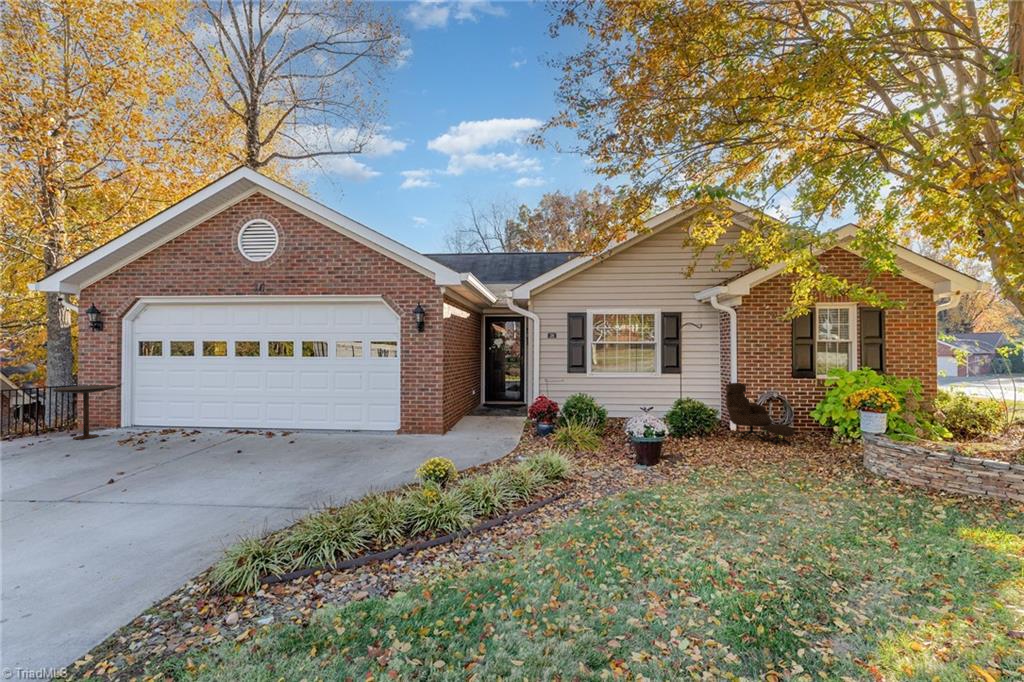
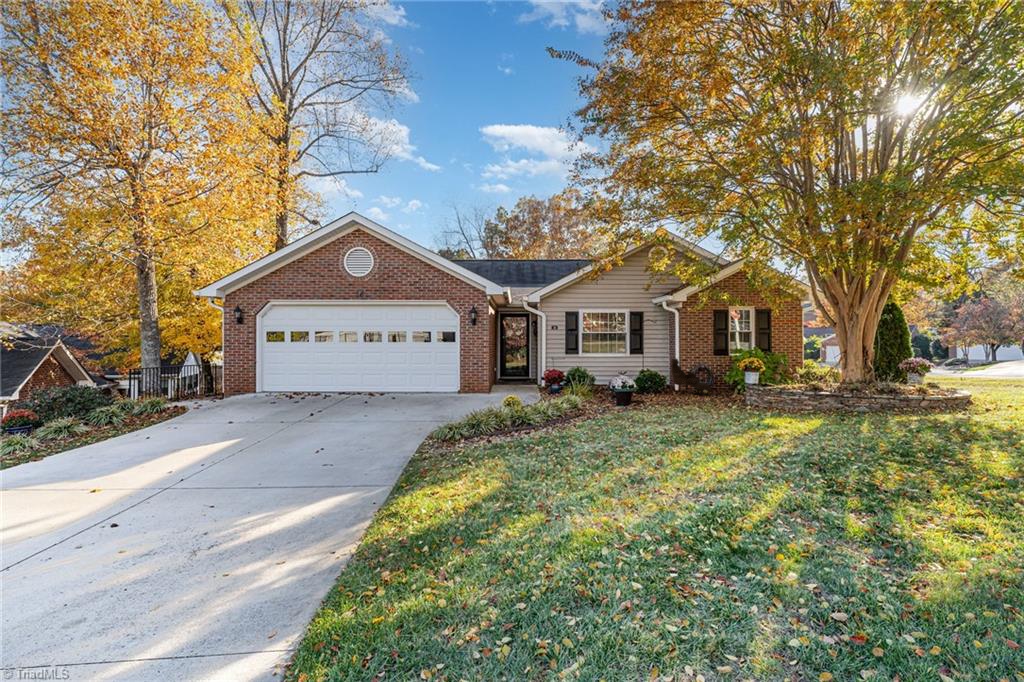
pedestal table: present [53,385,117,440] -> none [221,364,259,401]

